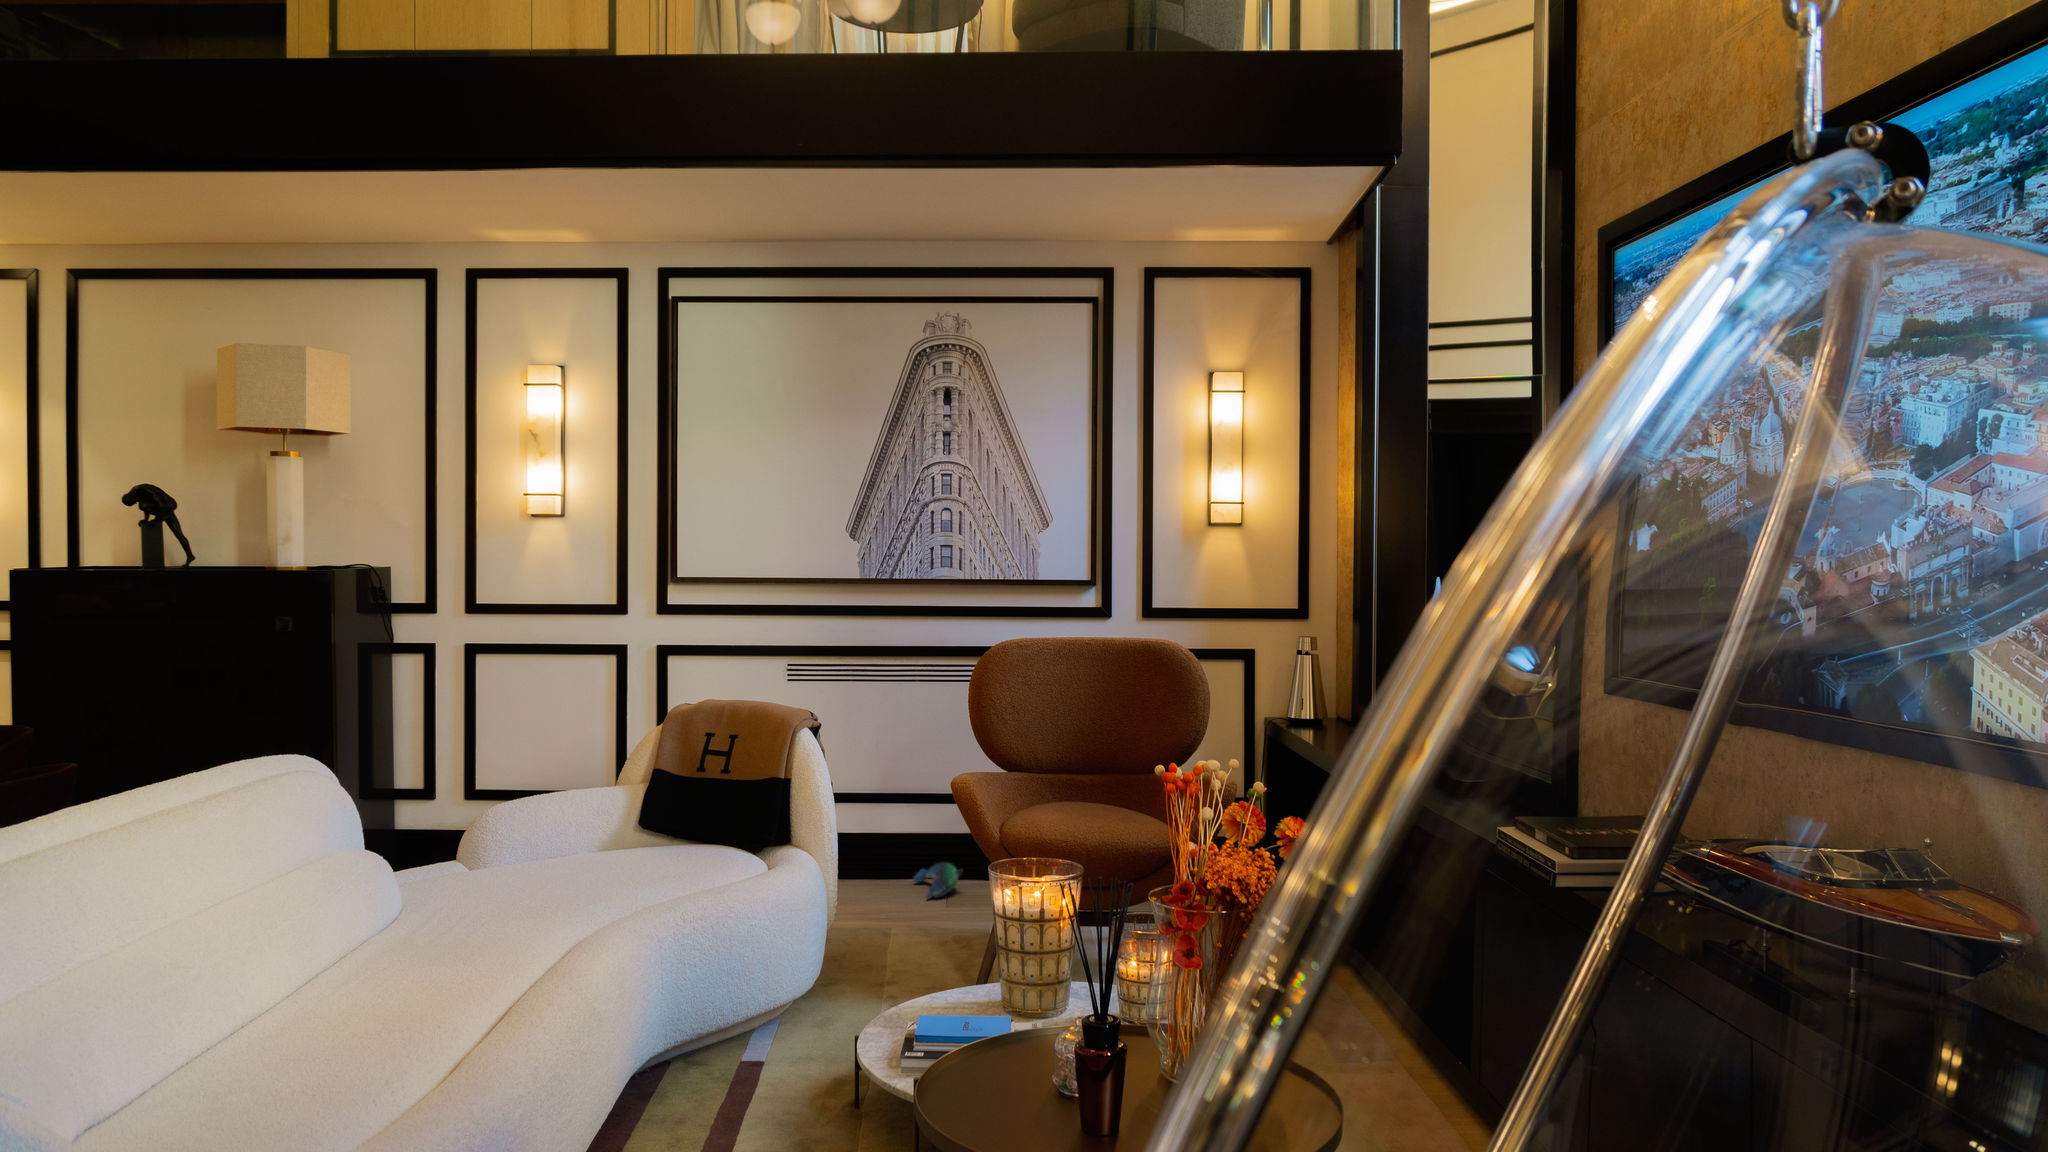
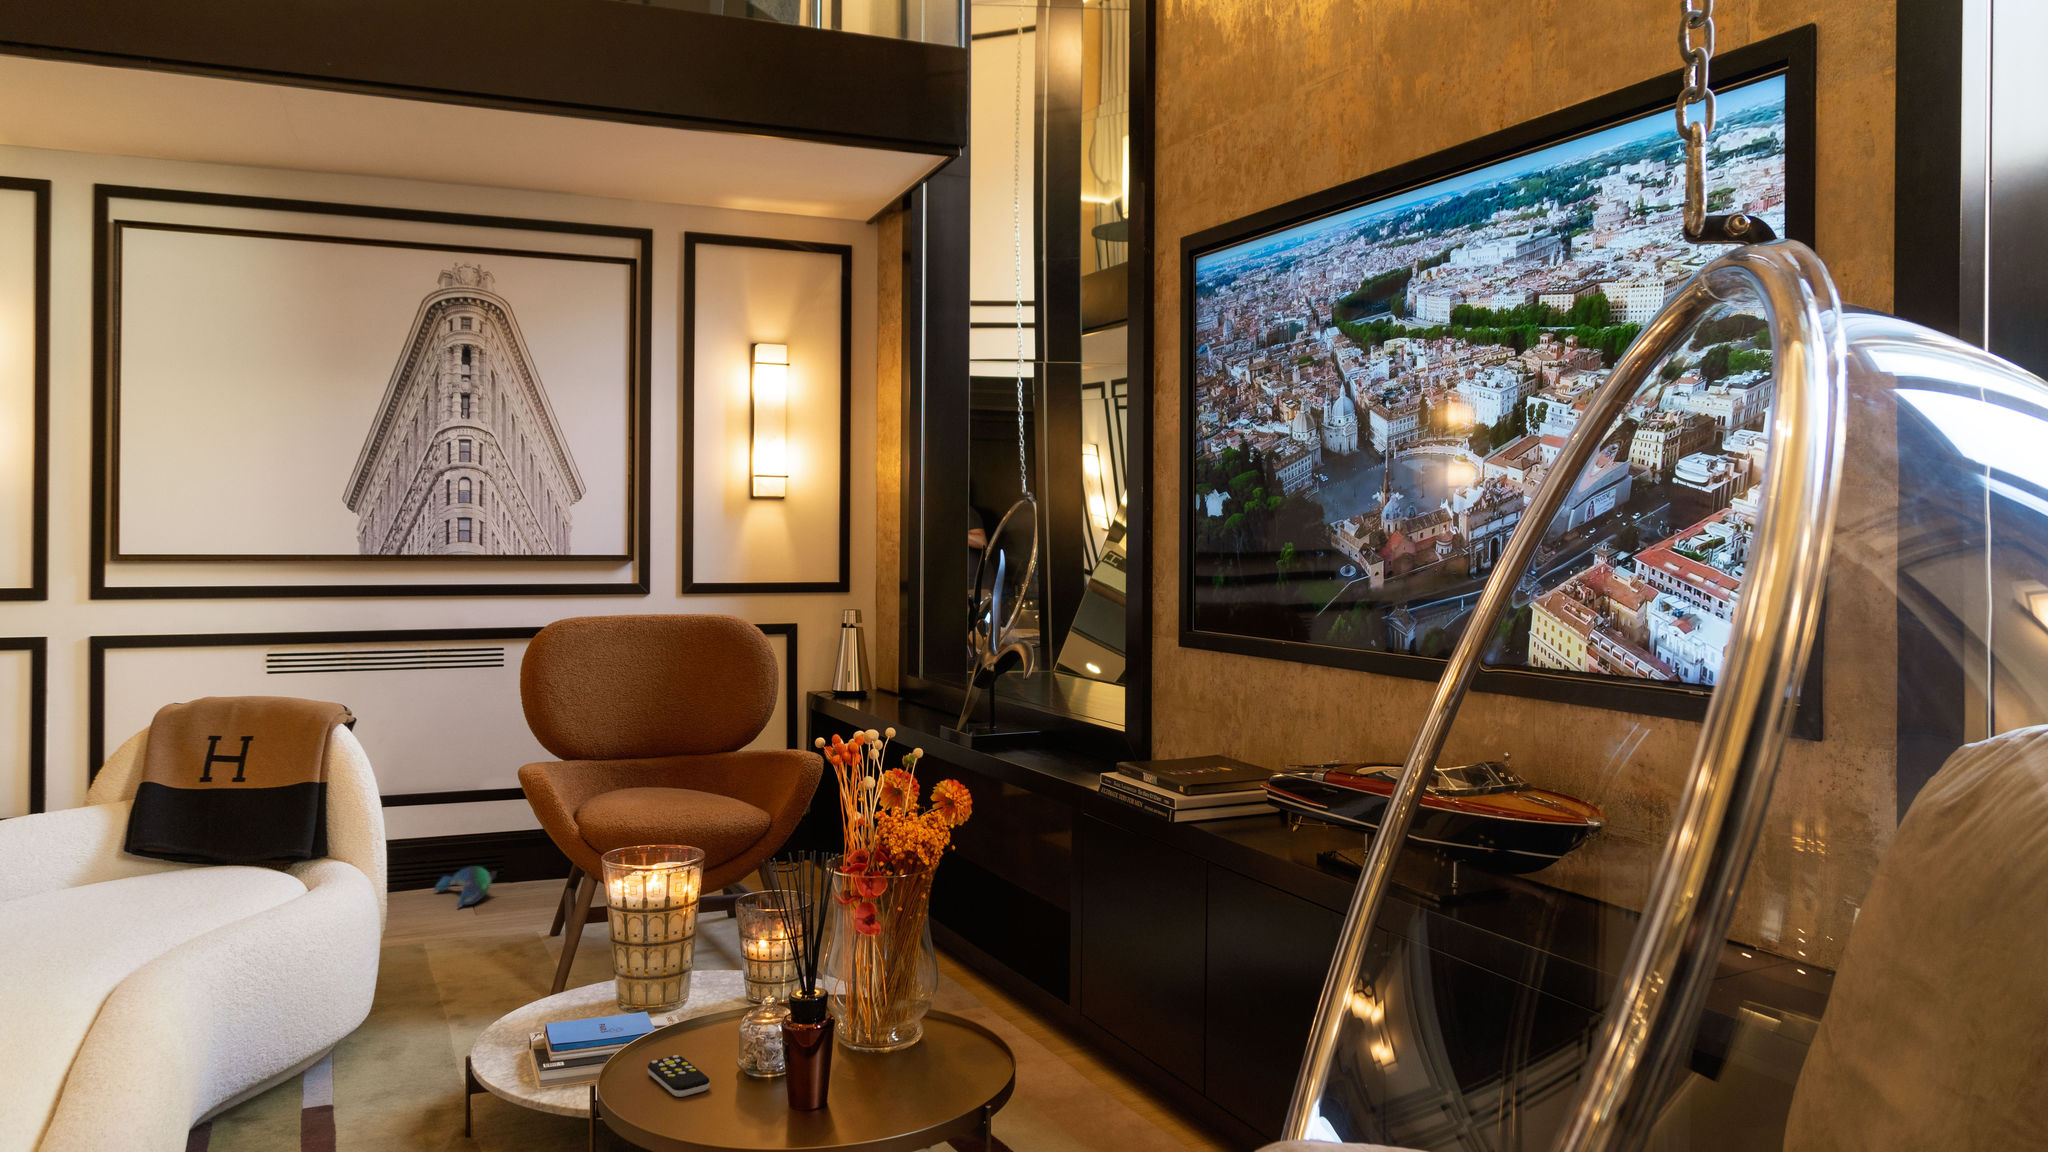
remote control: none [981,1073,1034,1118] -> present [648,1055,710,1097]

